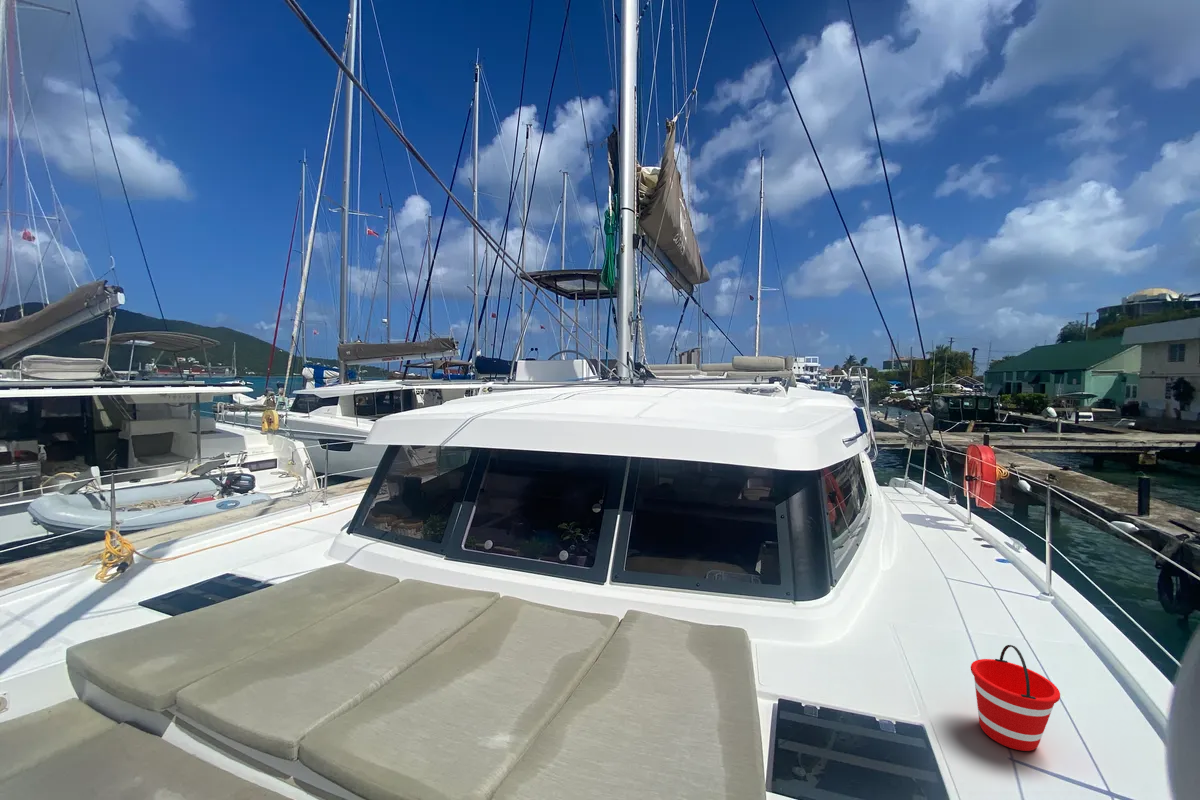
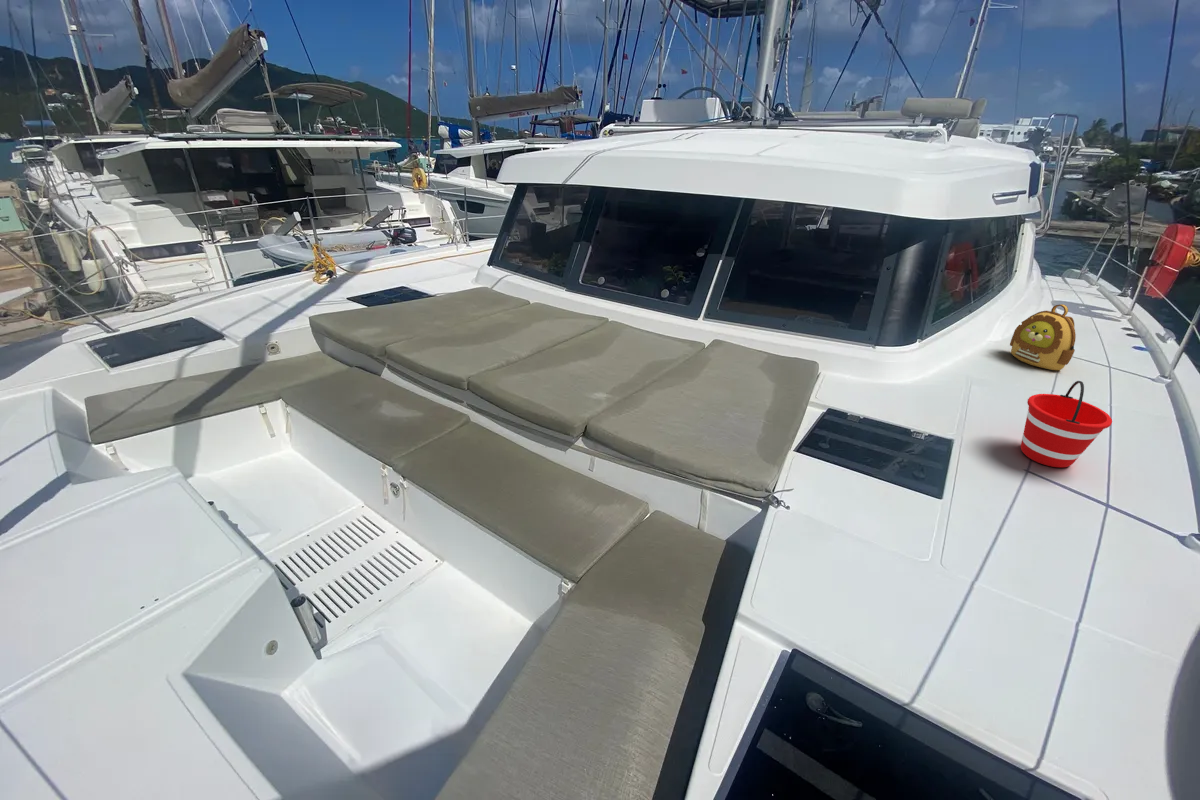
backpack: none [903,548,963,614] -> present [1010,304,1076,370]

